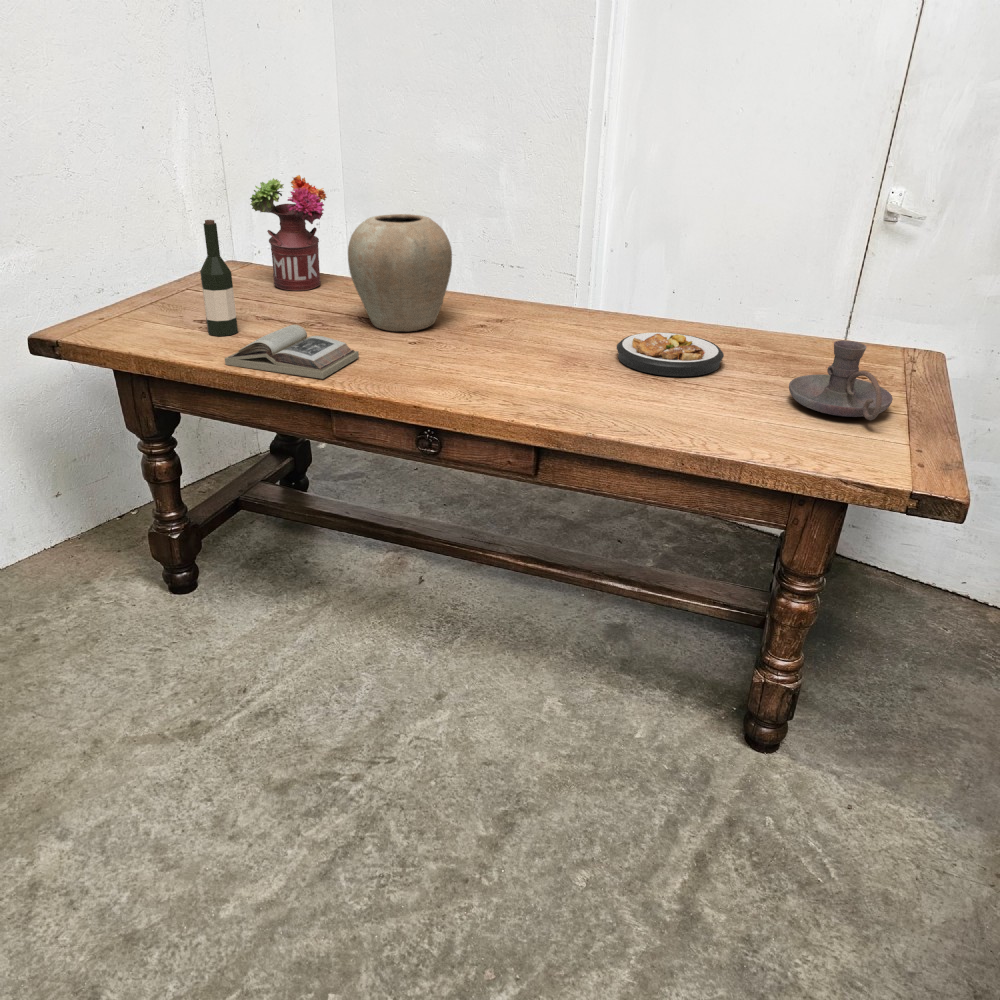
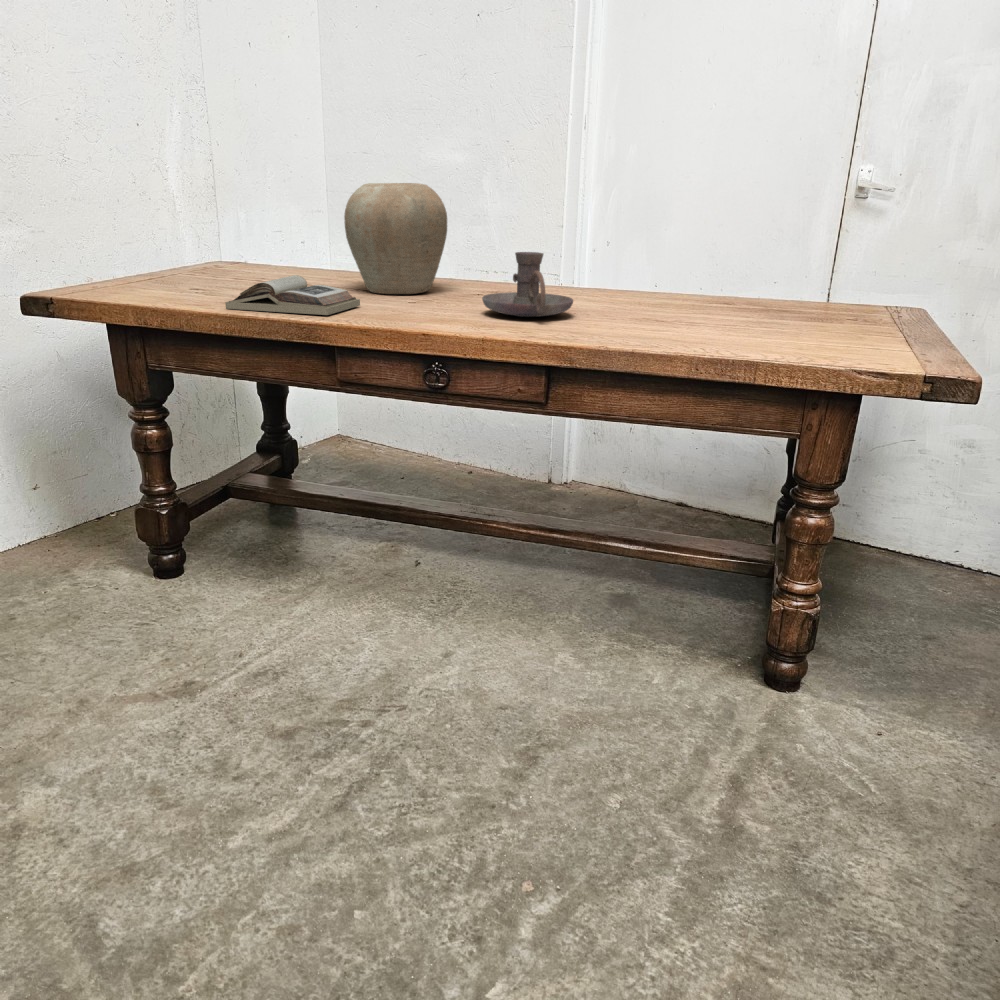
flower arrangement: present [250,175,327,291] -> none [241,162,317,275]
wine bottle: present [200,220,238,336] -> none [197,178,234,296]
plate: present [617,332,724,376] -> none [615,283,721,316]
candle holder: present [789,340,893,420] -> present [482,252,573,317]

